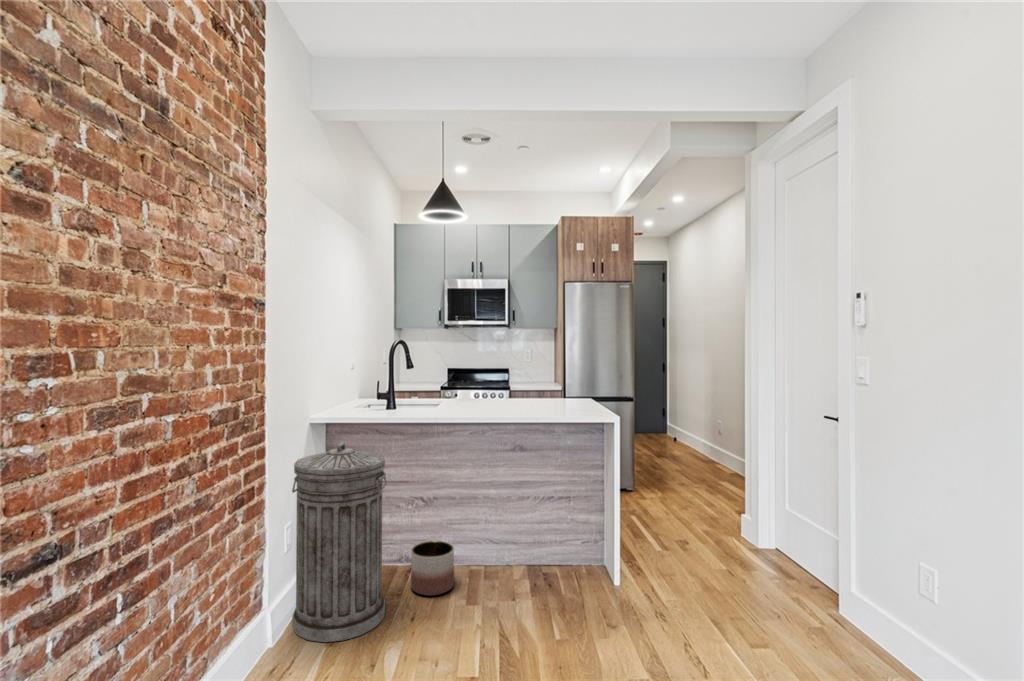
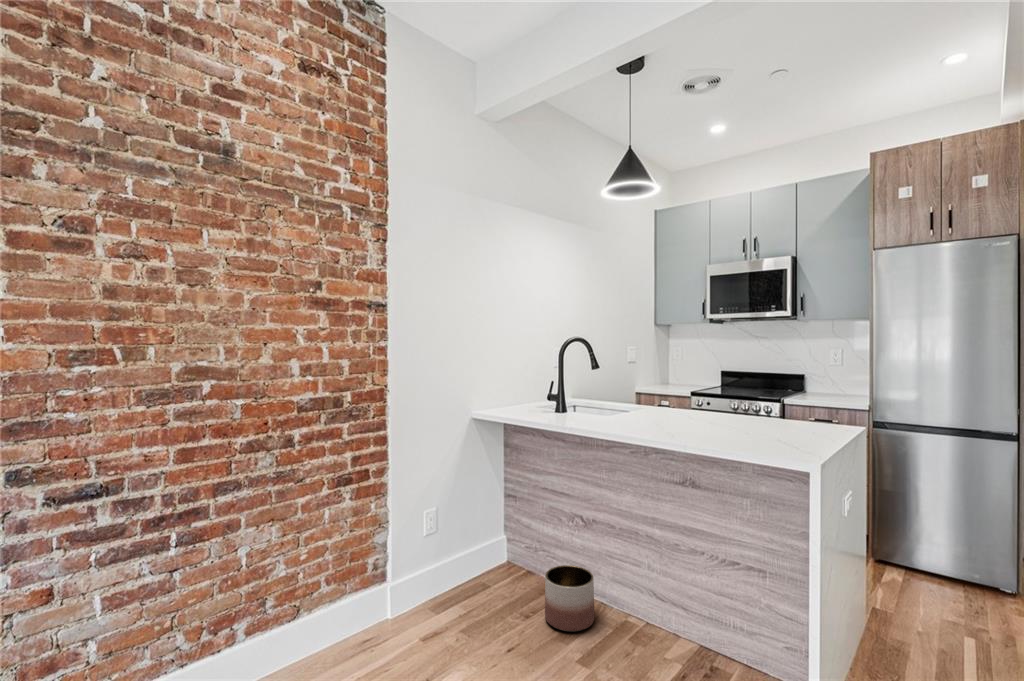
trash can: present [292,443,387,642] -> none [418,441,507,641]

